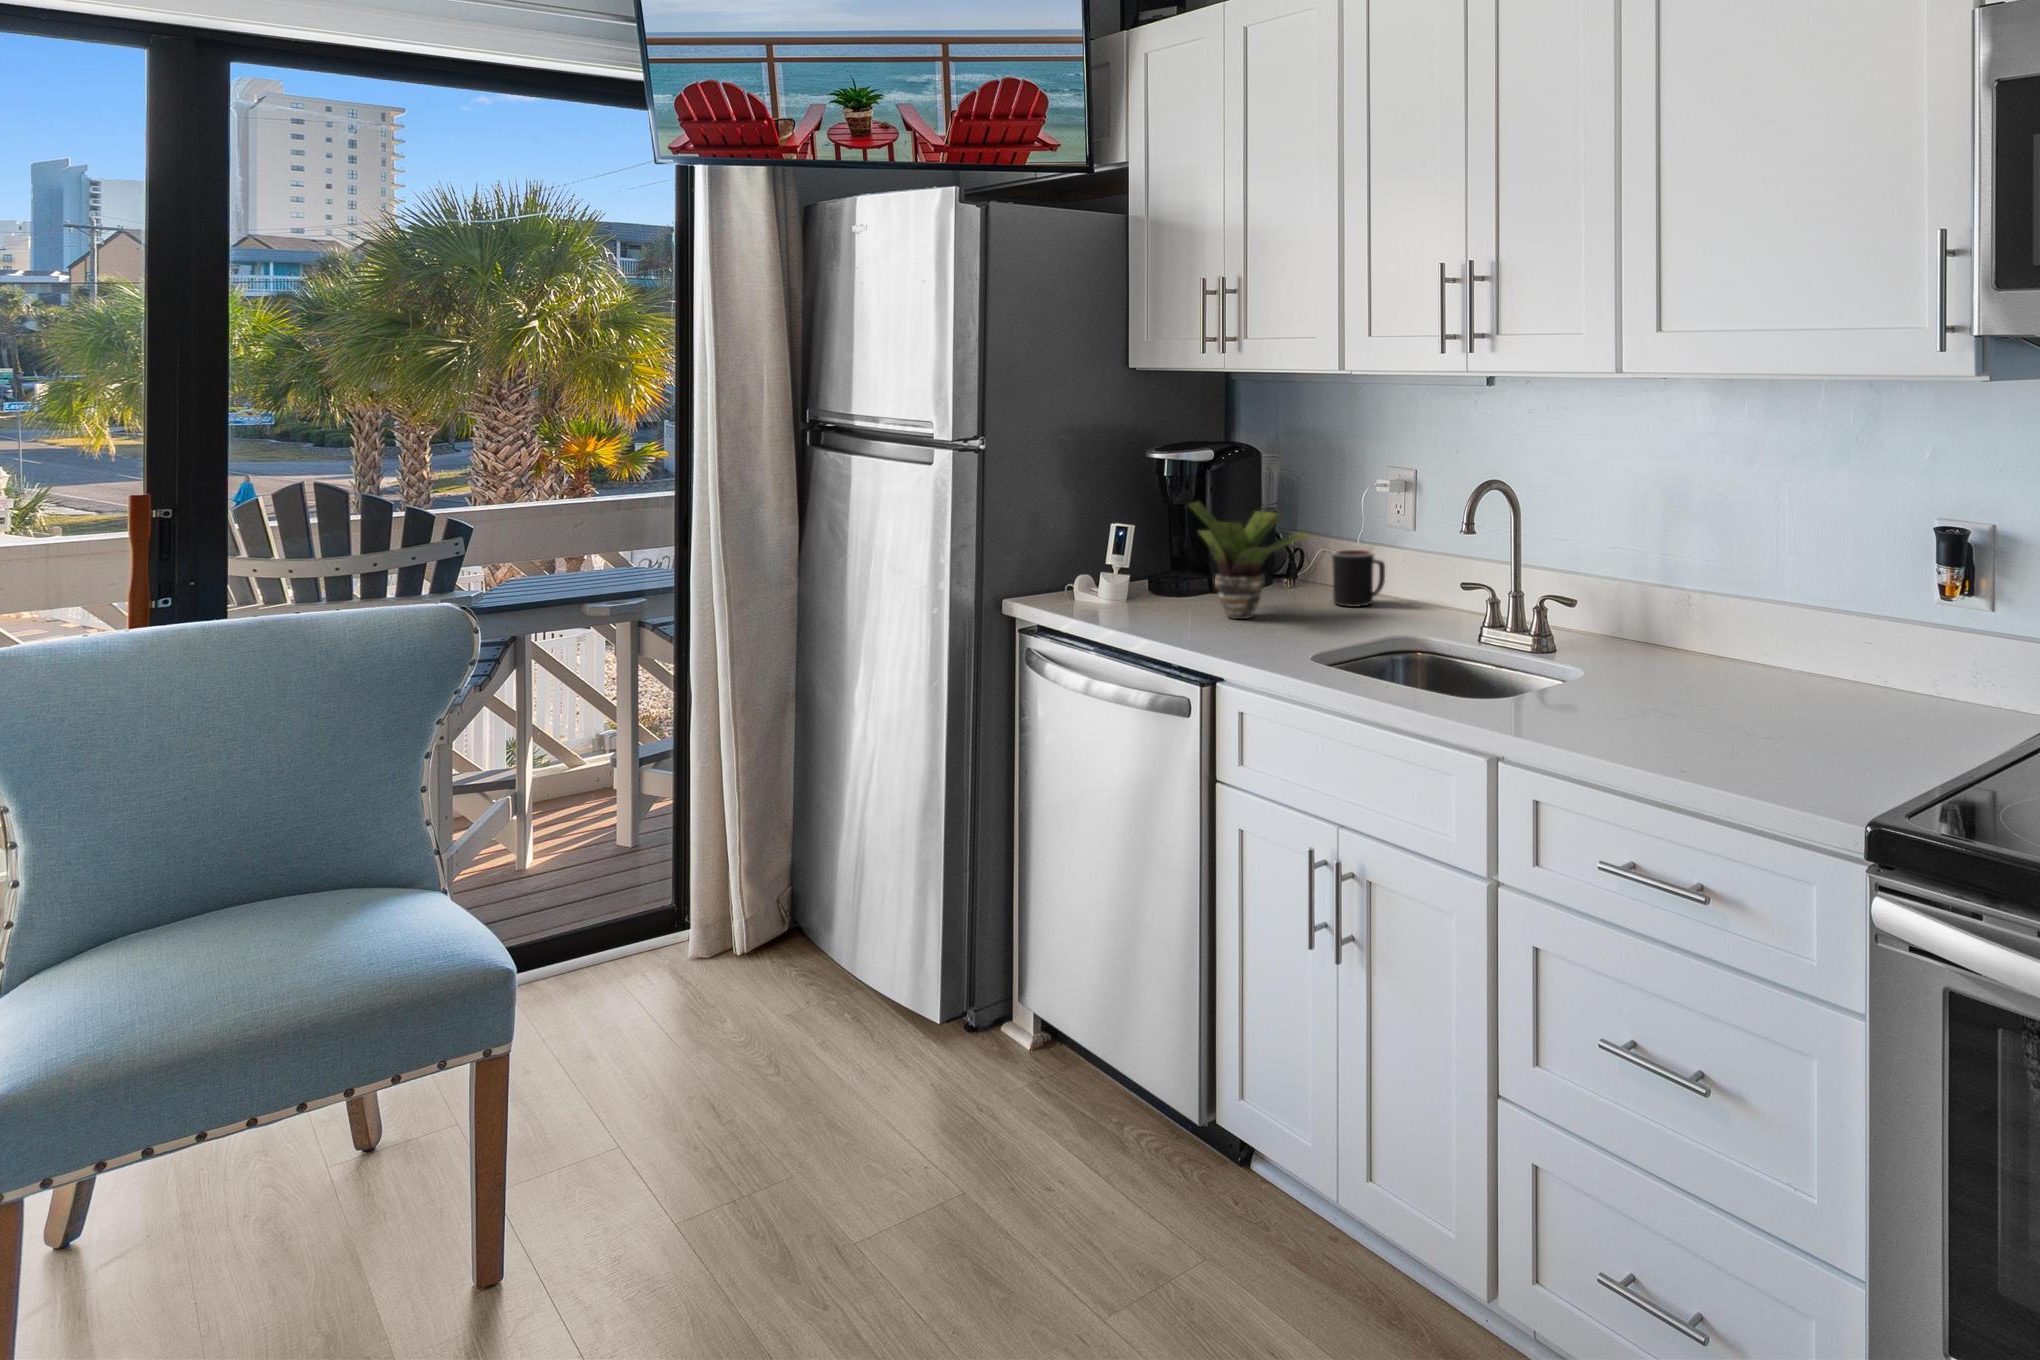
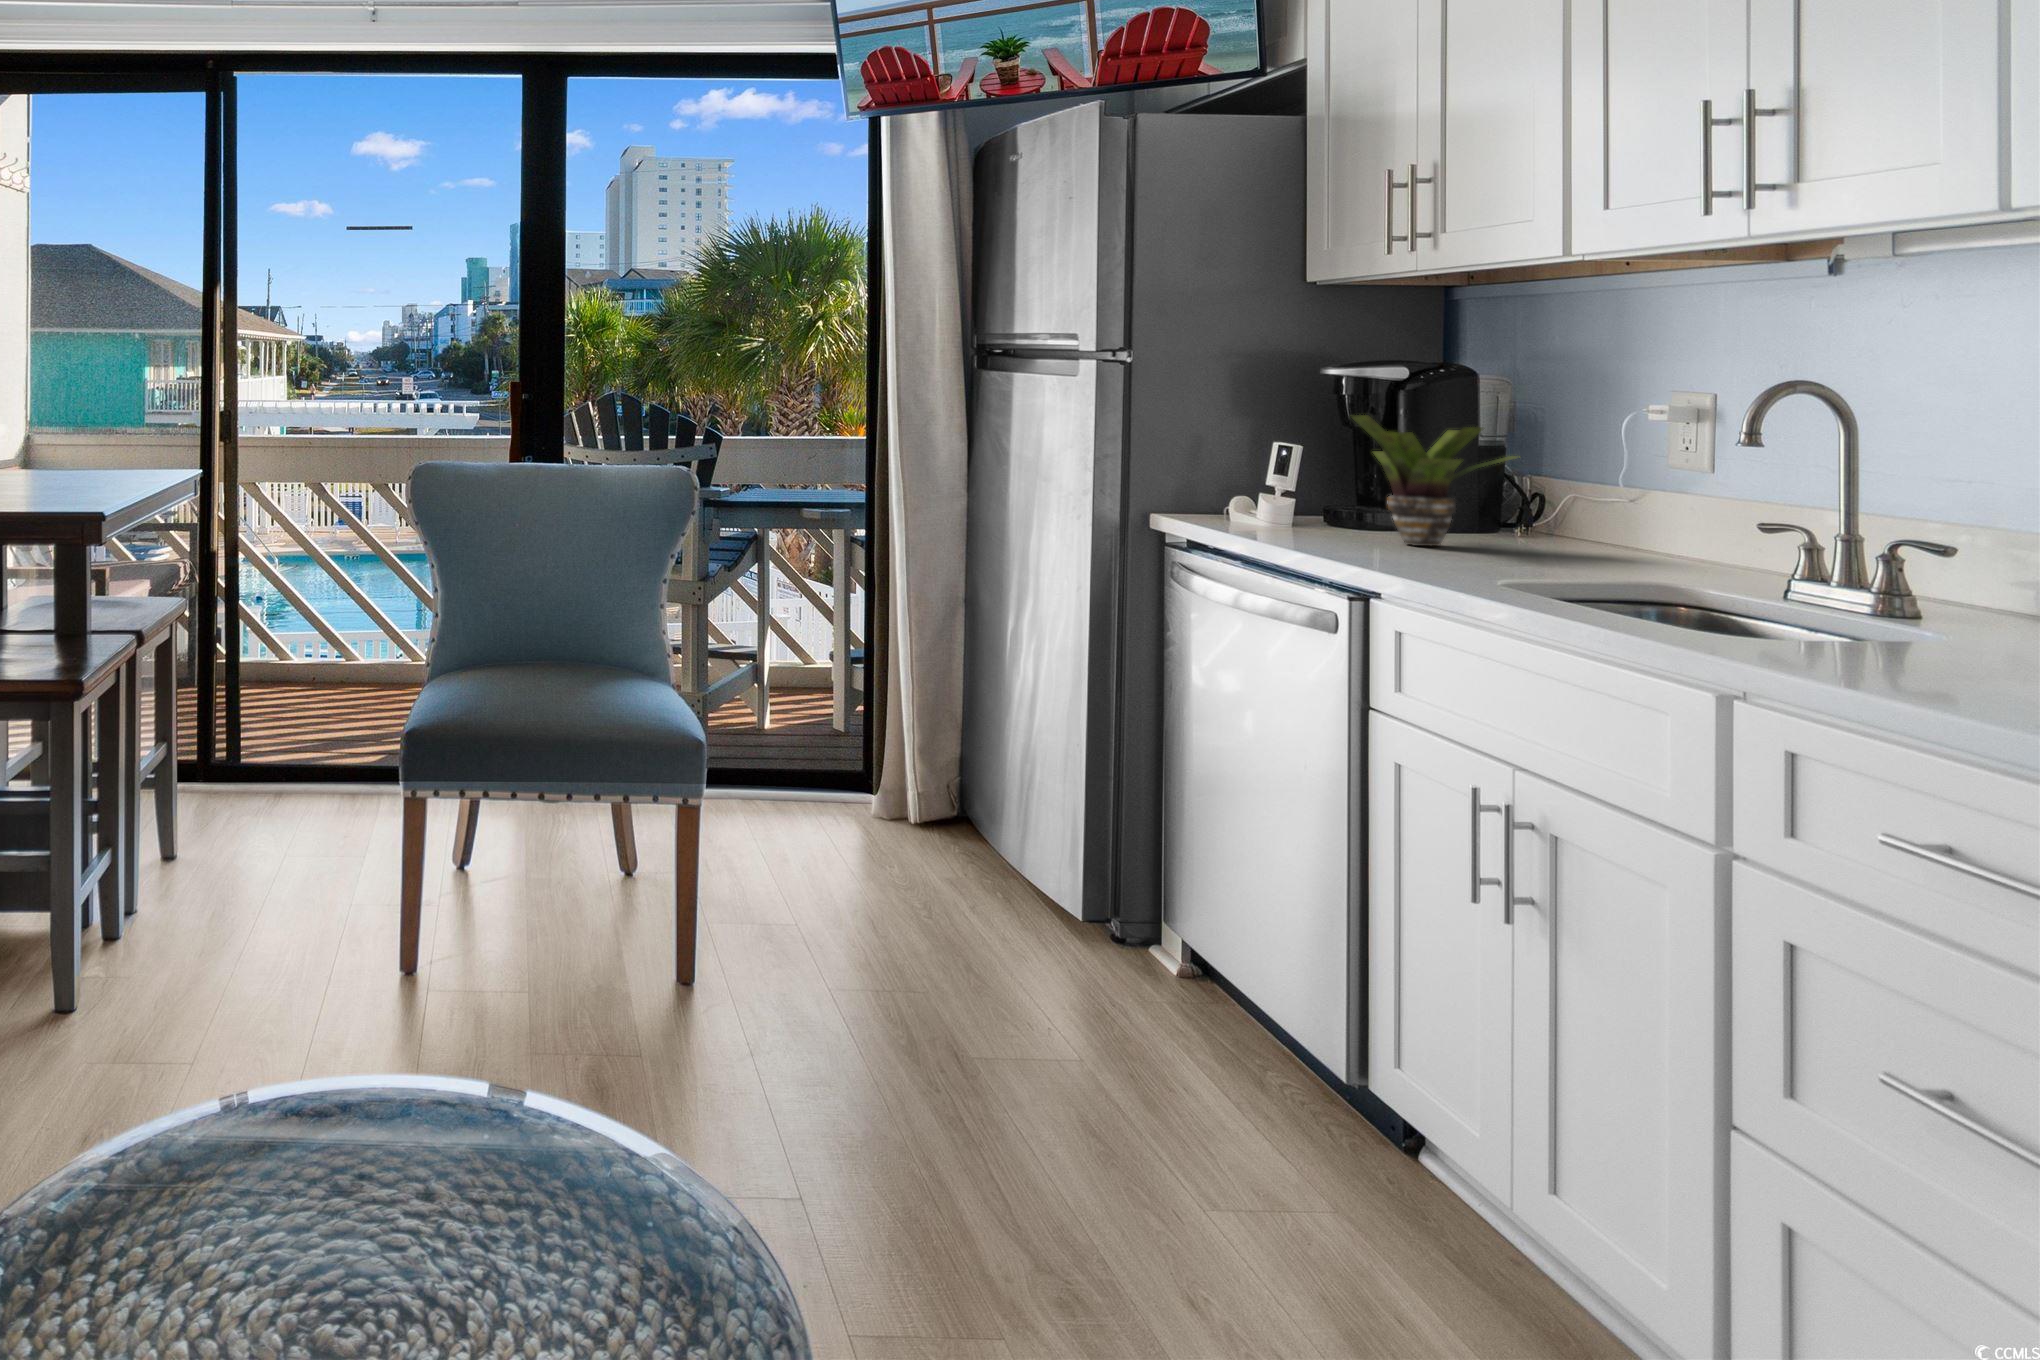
mug: present [1332,550,1385,607] -> none [1565,485,1646,552]

